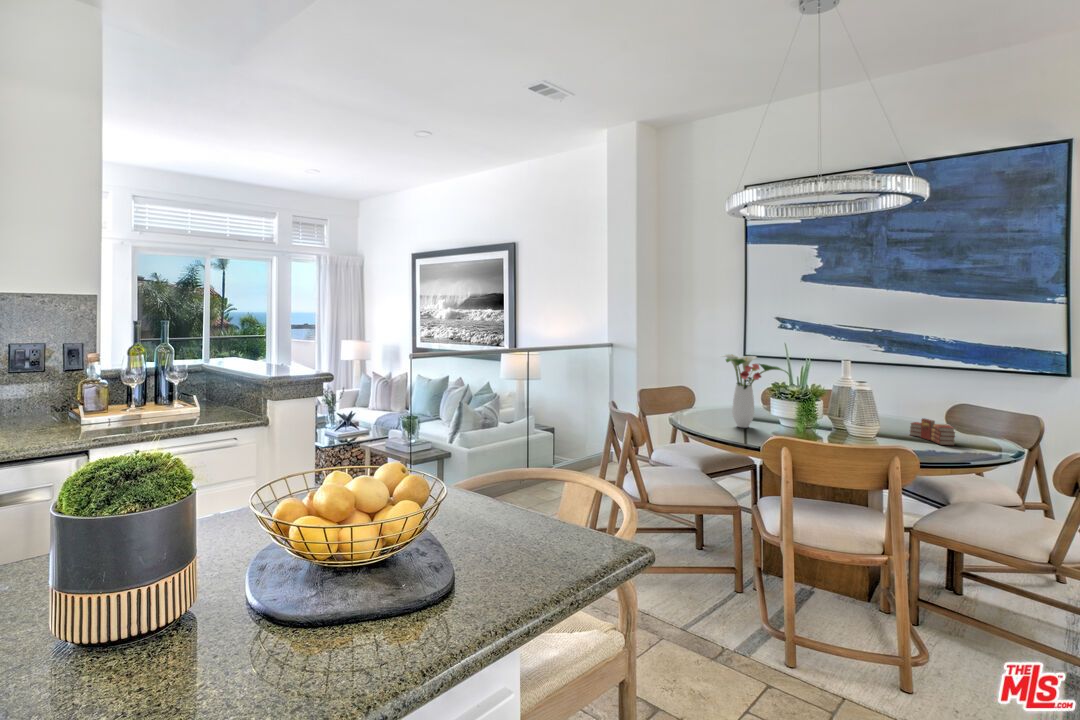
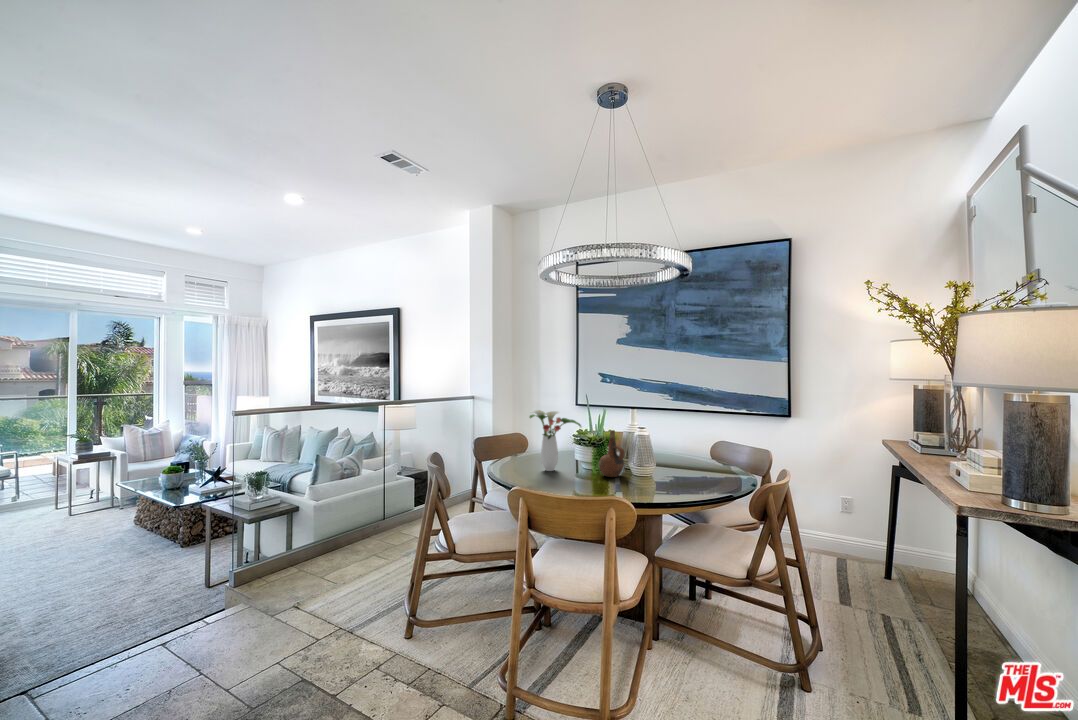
ceramic pitcher: none [812,380,849,437] -> present [599,430,625,477]
book: present [910,418,955,445] -> none [675,458,701,480]

